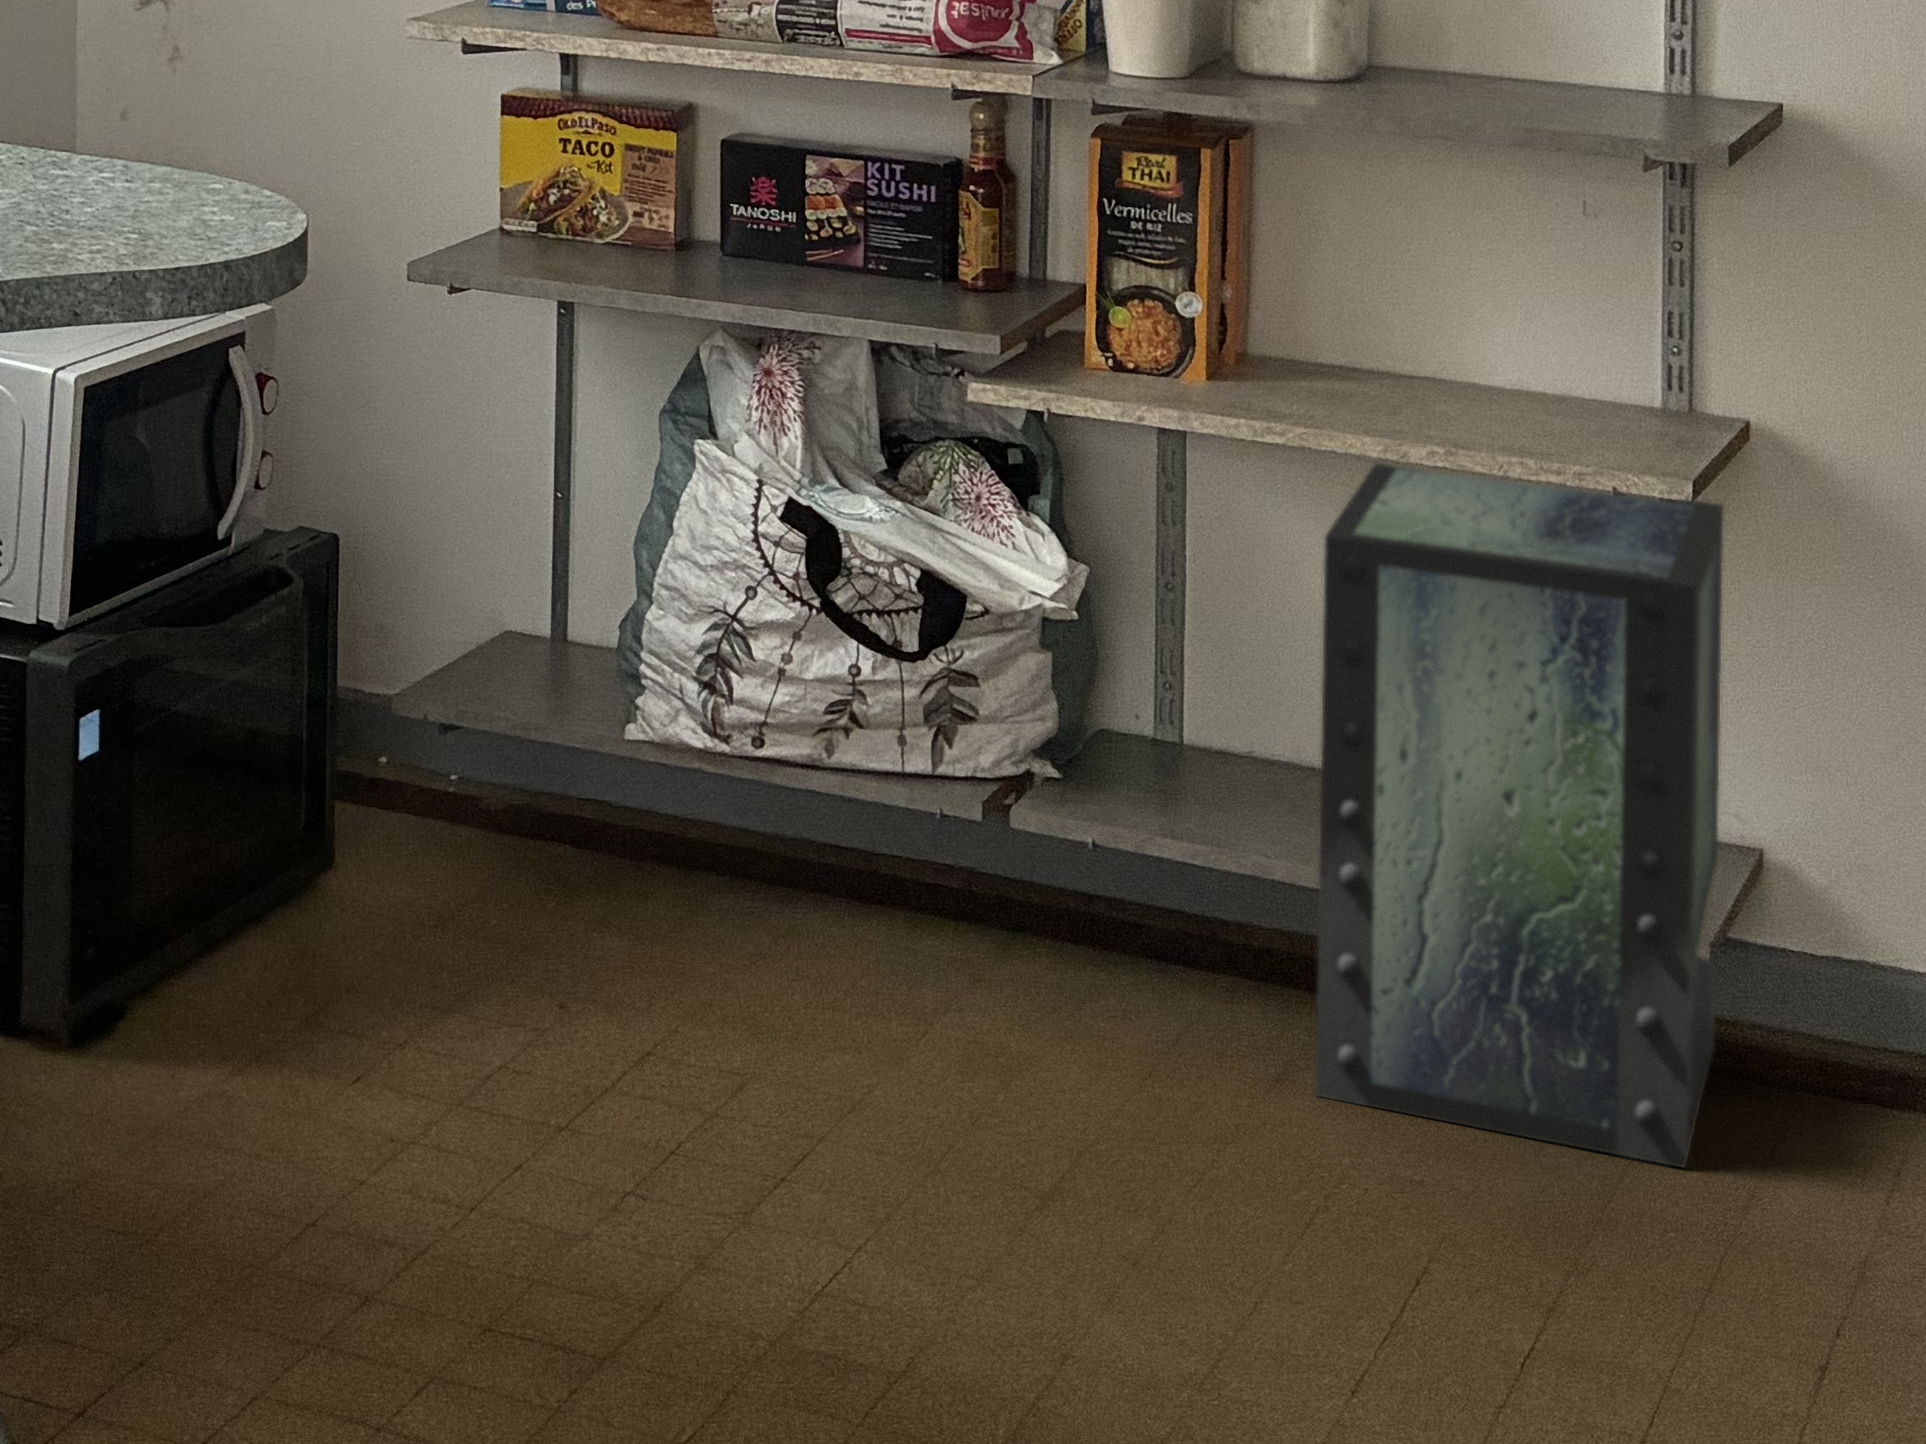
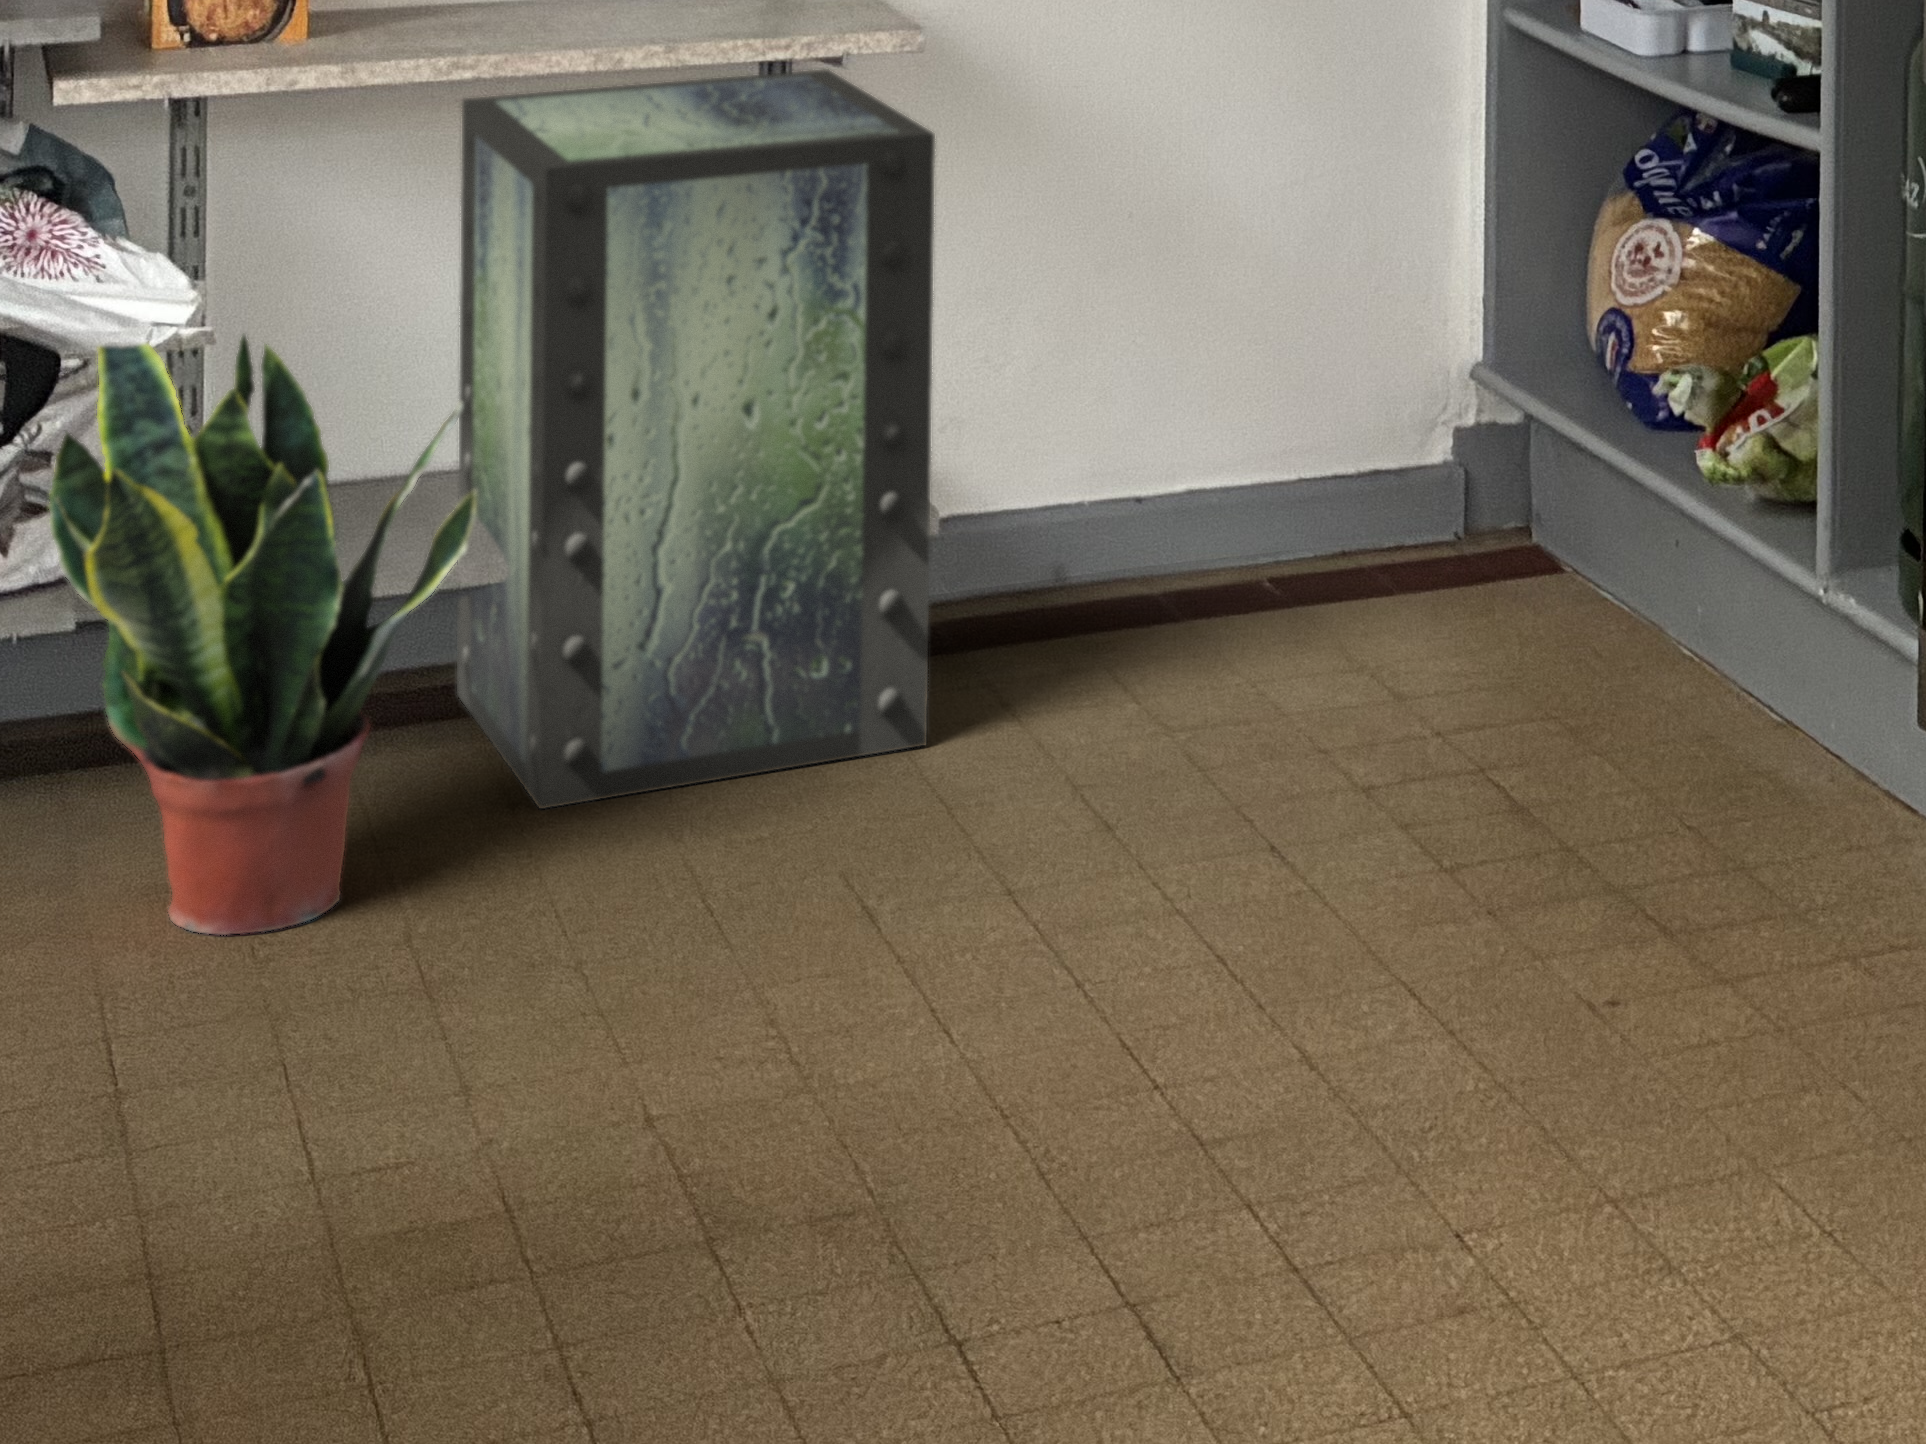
potted plant: none [863,557,1236,1111] -> present [49,335,477,935]

